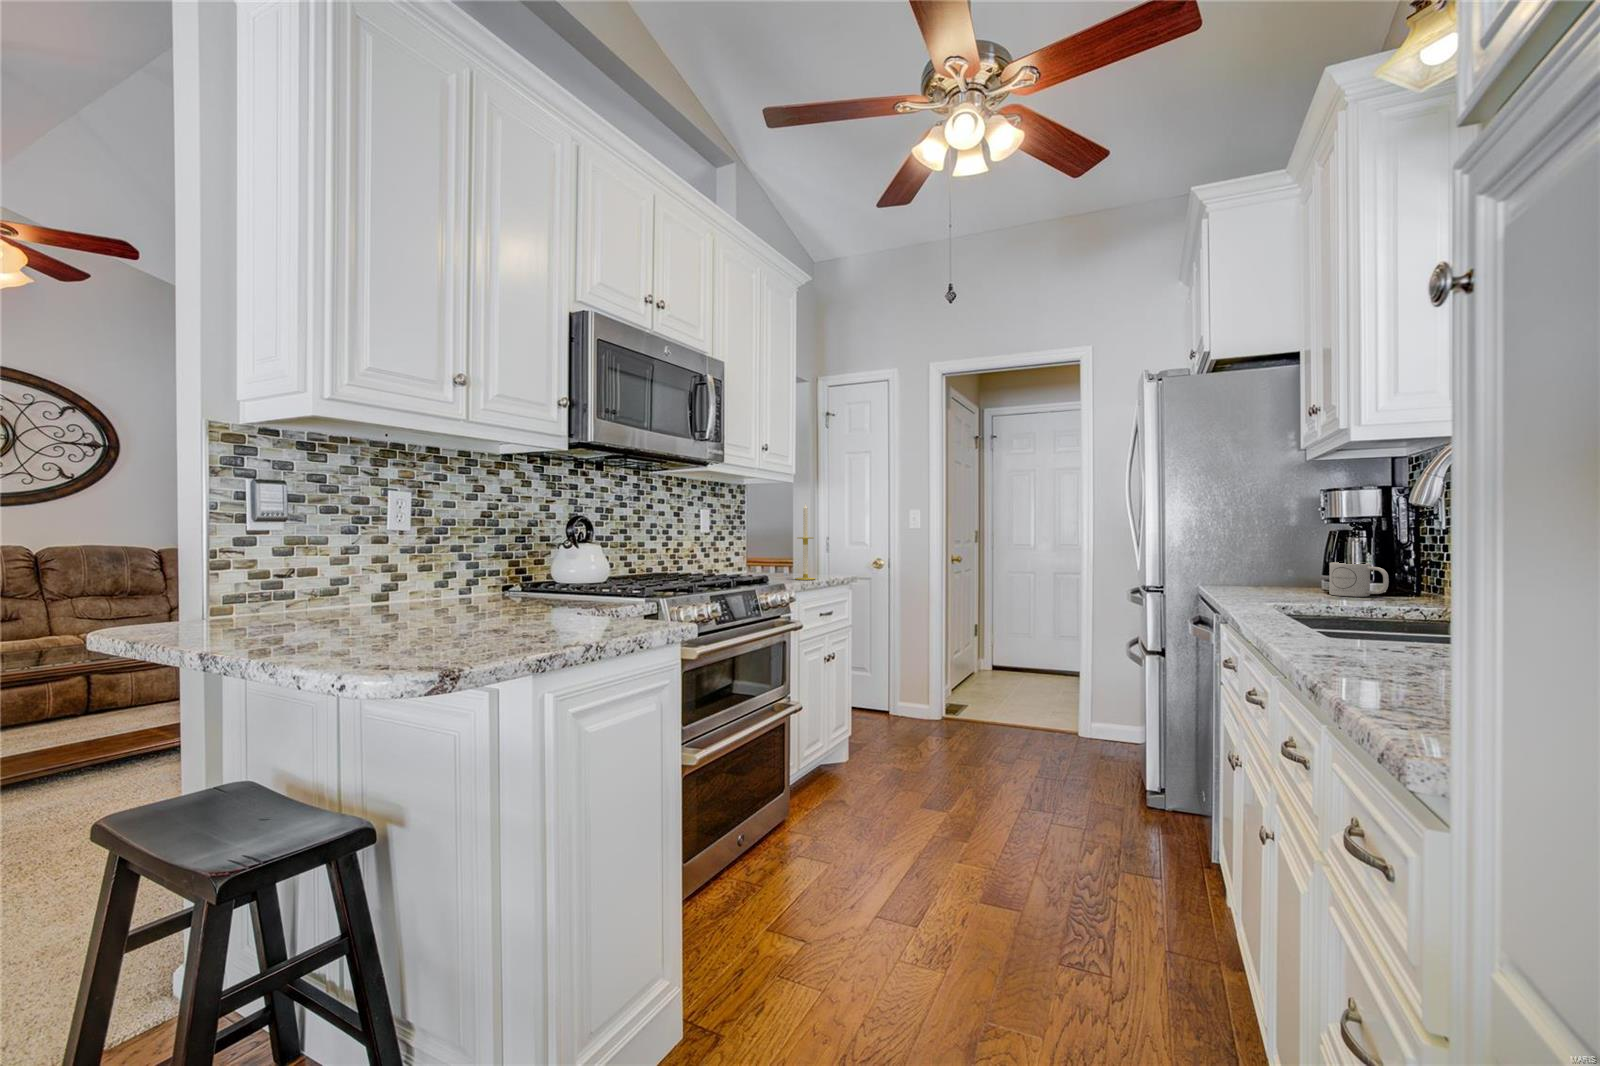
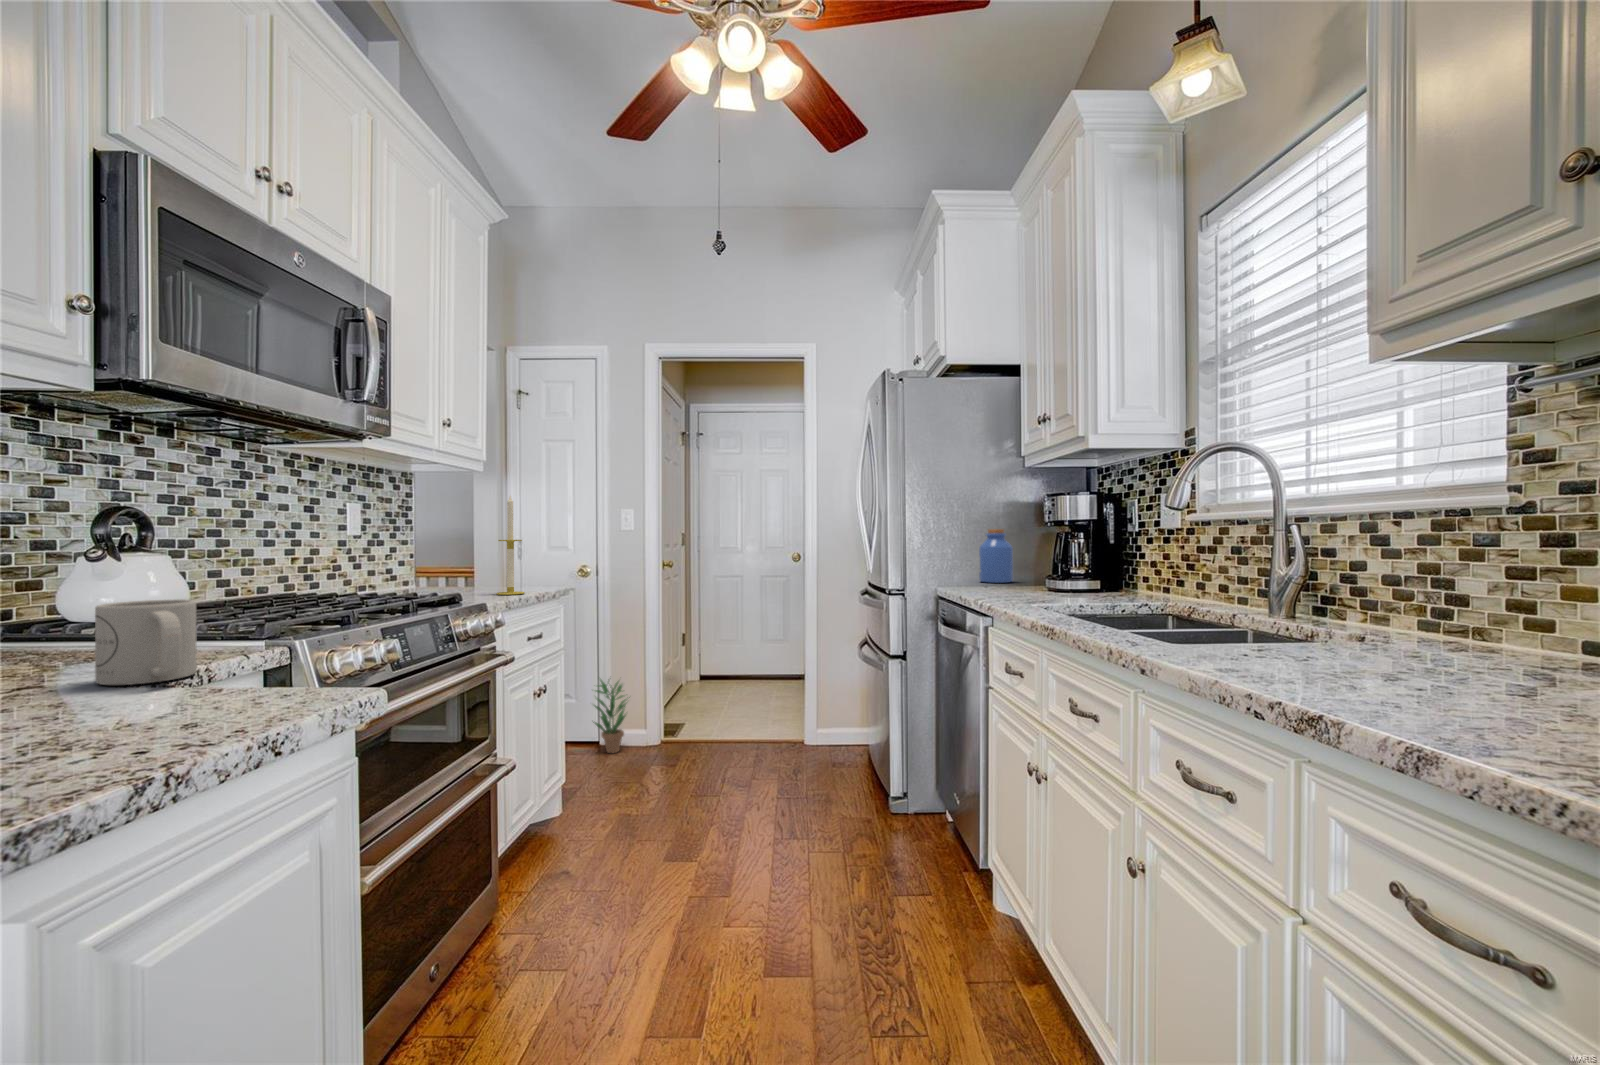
jar: none [1248,530,1289,586] -> present [979,529,1013,583]
mug: present [1329,562,1389,597] -> present [95,599,197,685]
potted plant: none [880,654,916,722] -> present [593,679,630,753]

